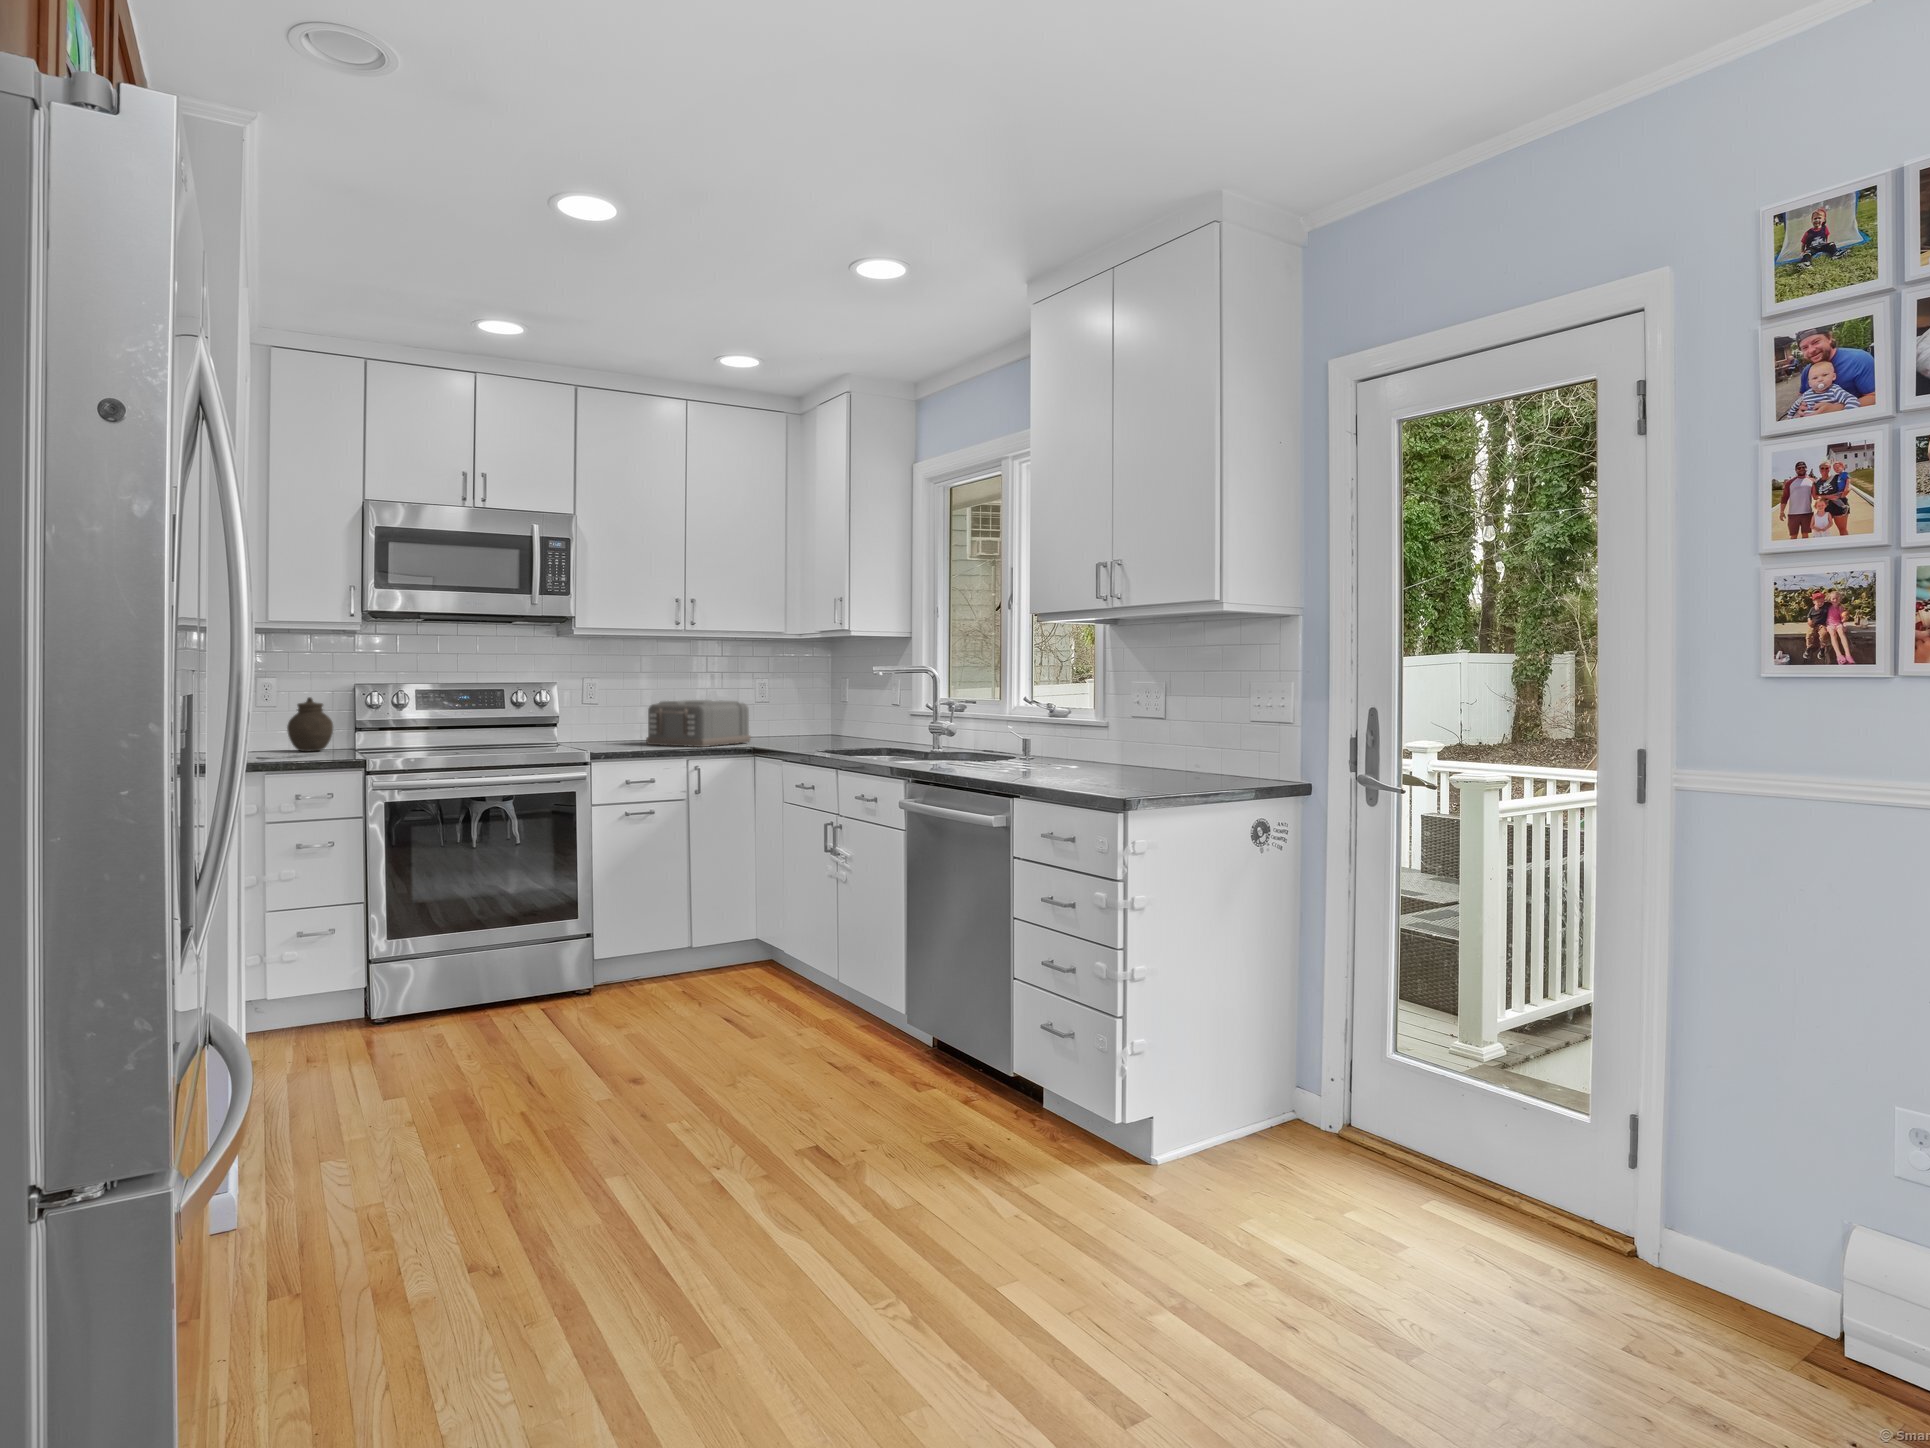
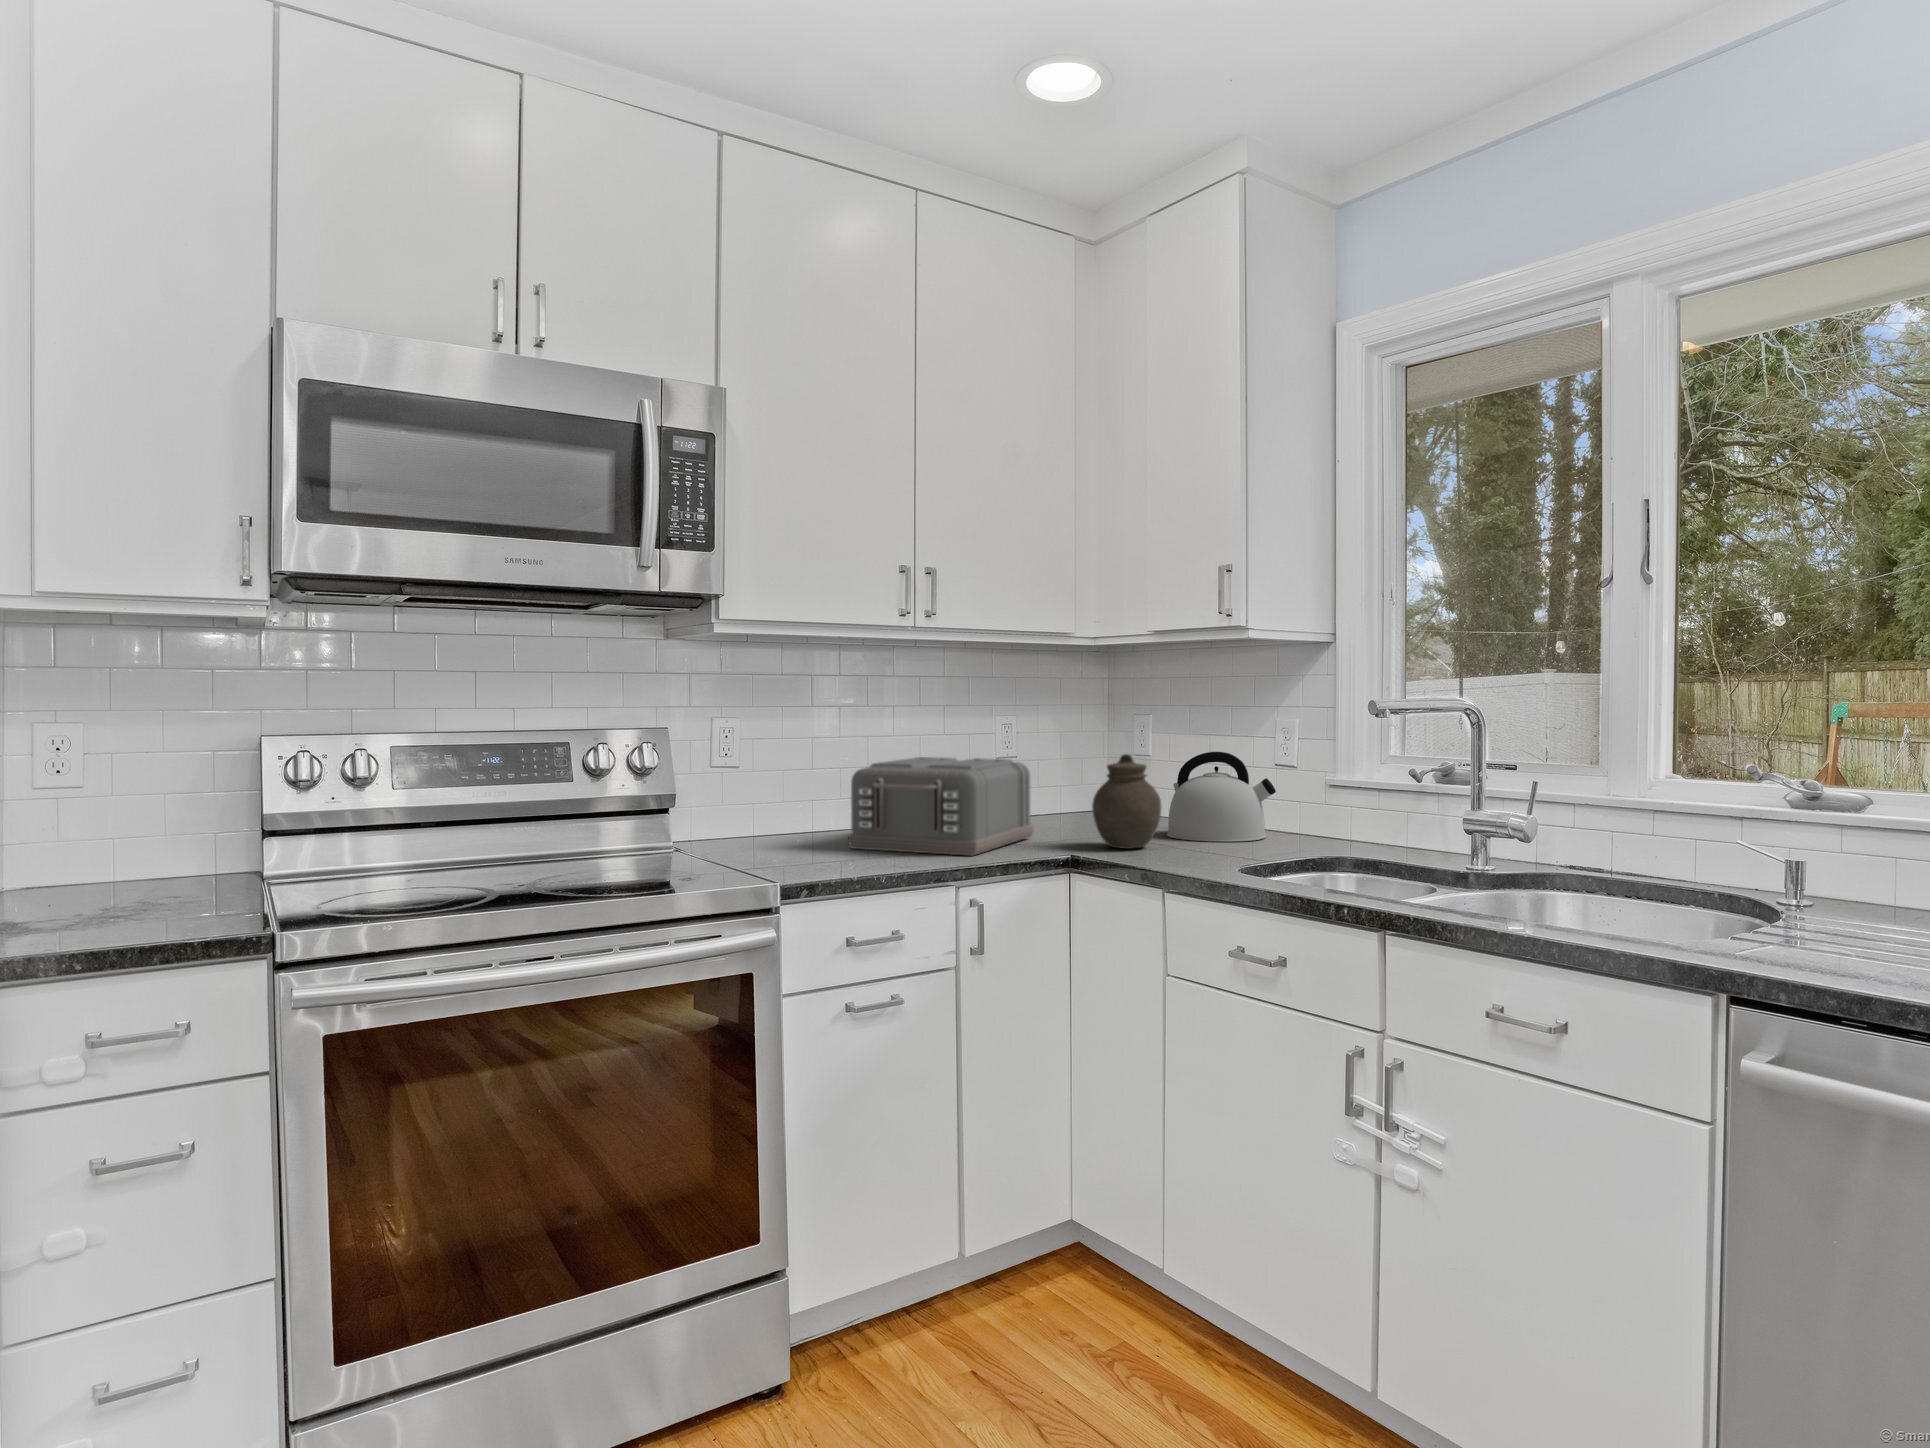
jar: present [287,697,333,752] -> present [1092,754,1161,849]
kettle: none [825,699,881,745] -> present [1167,752,1276,842]

